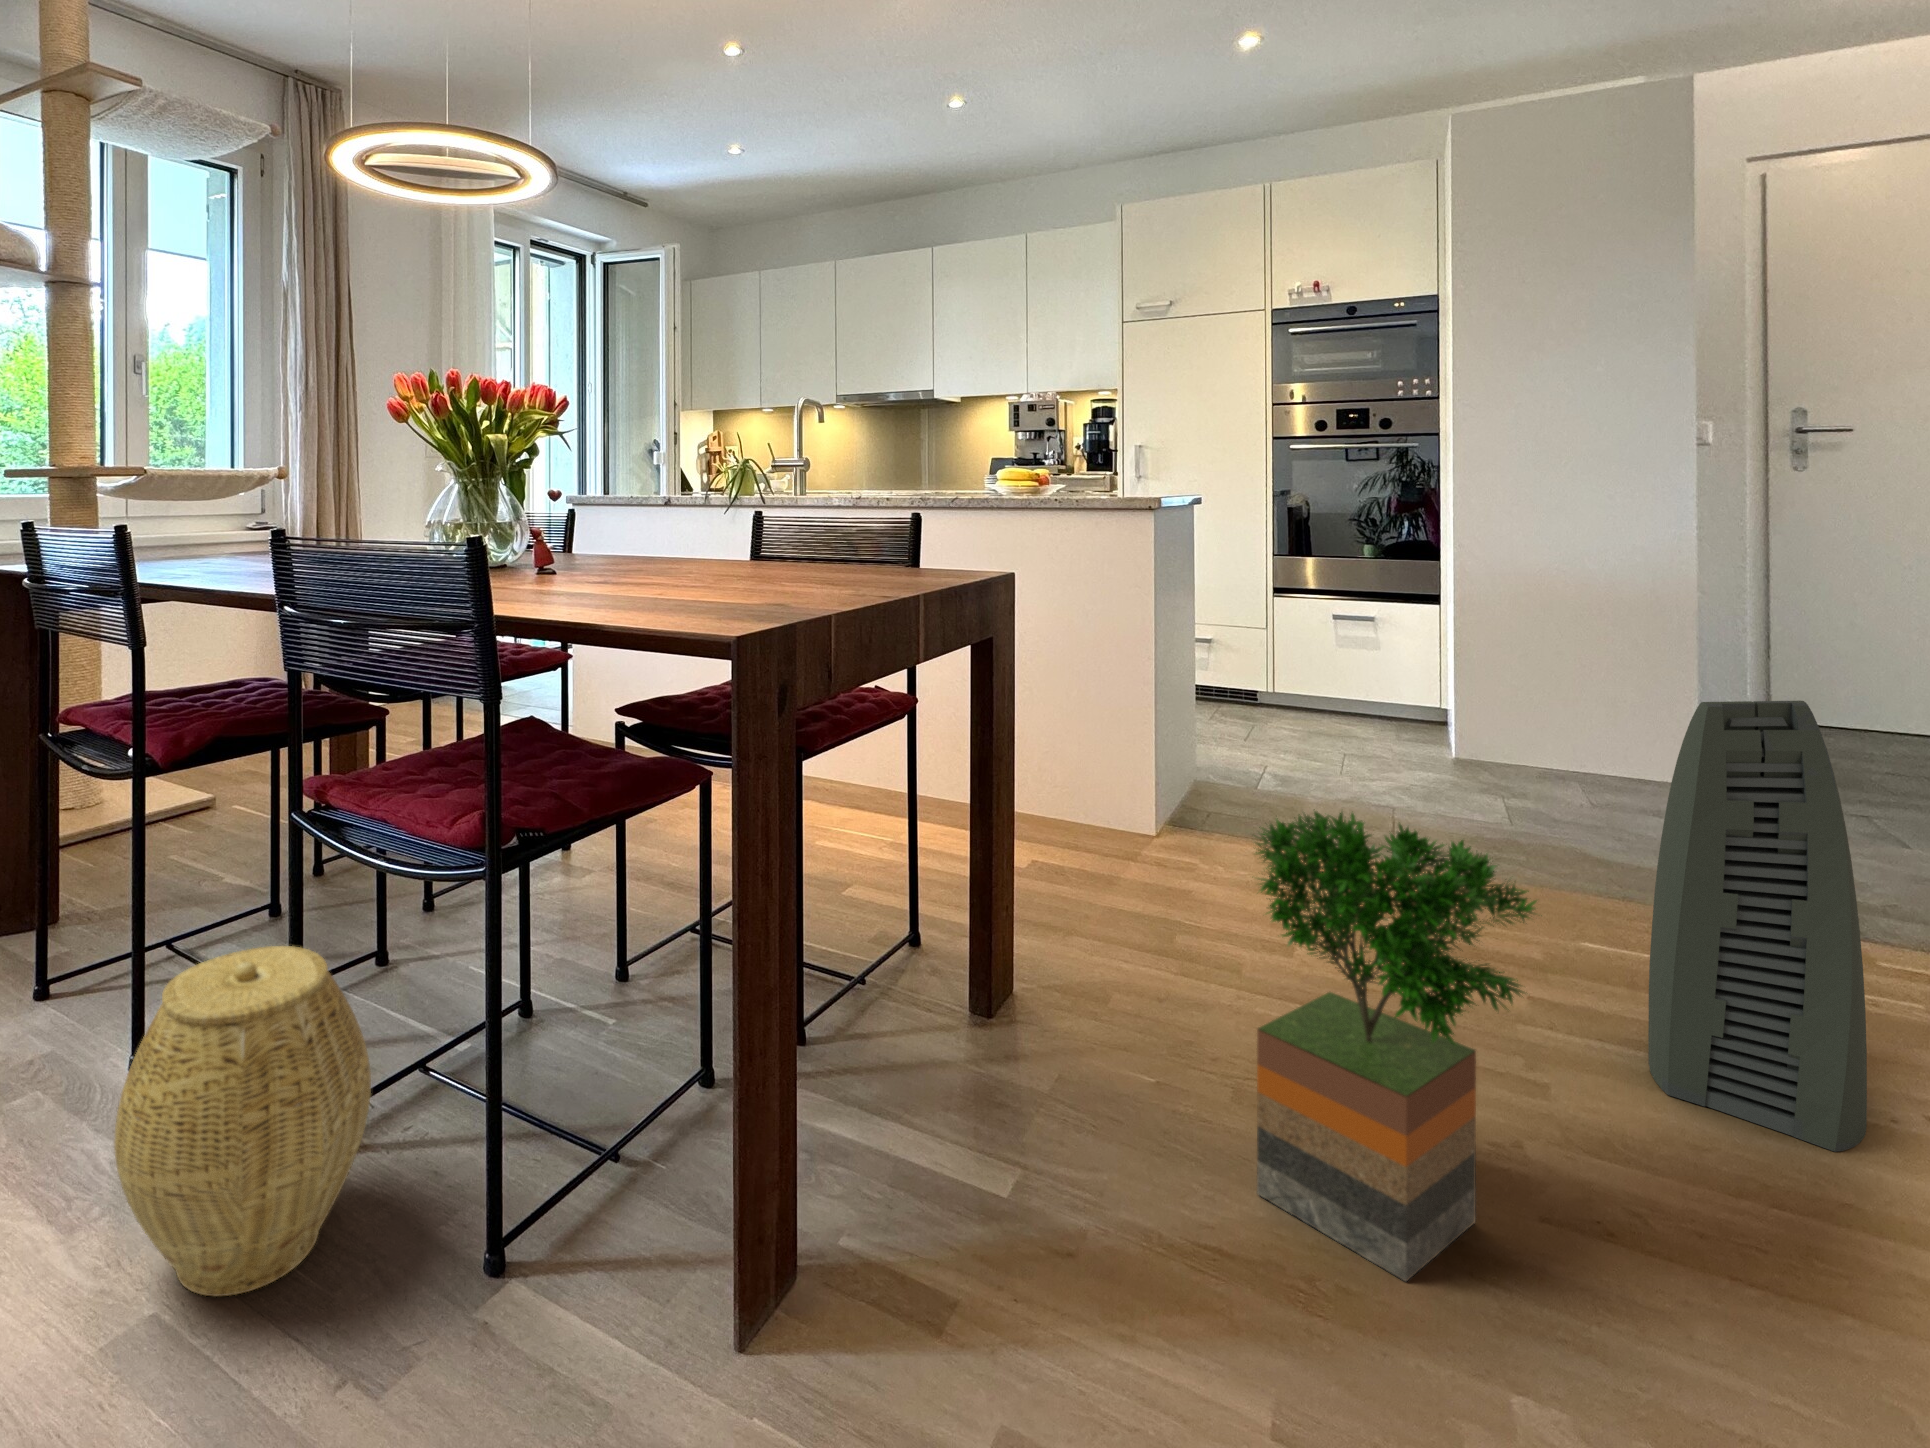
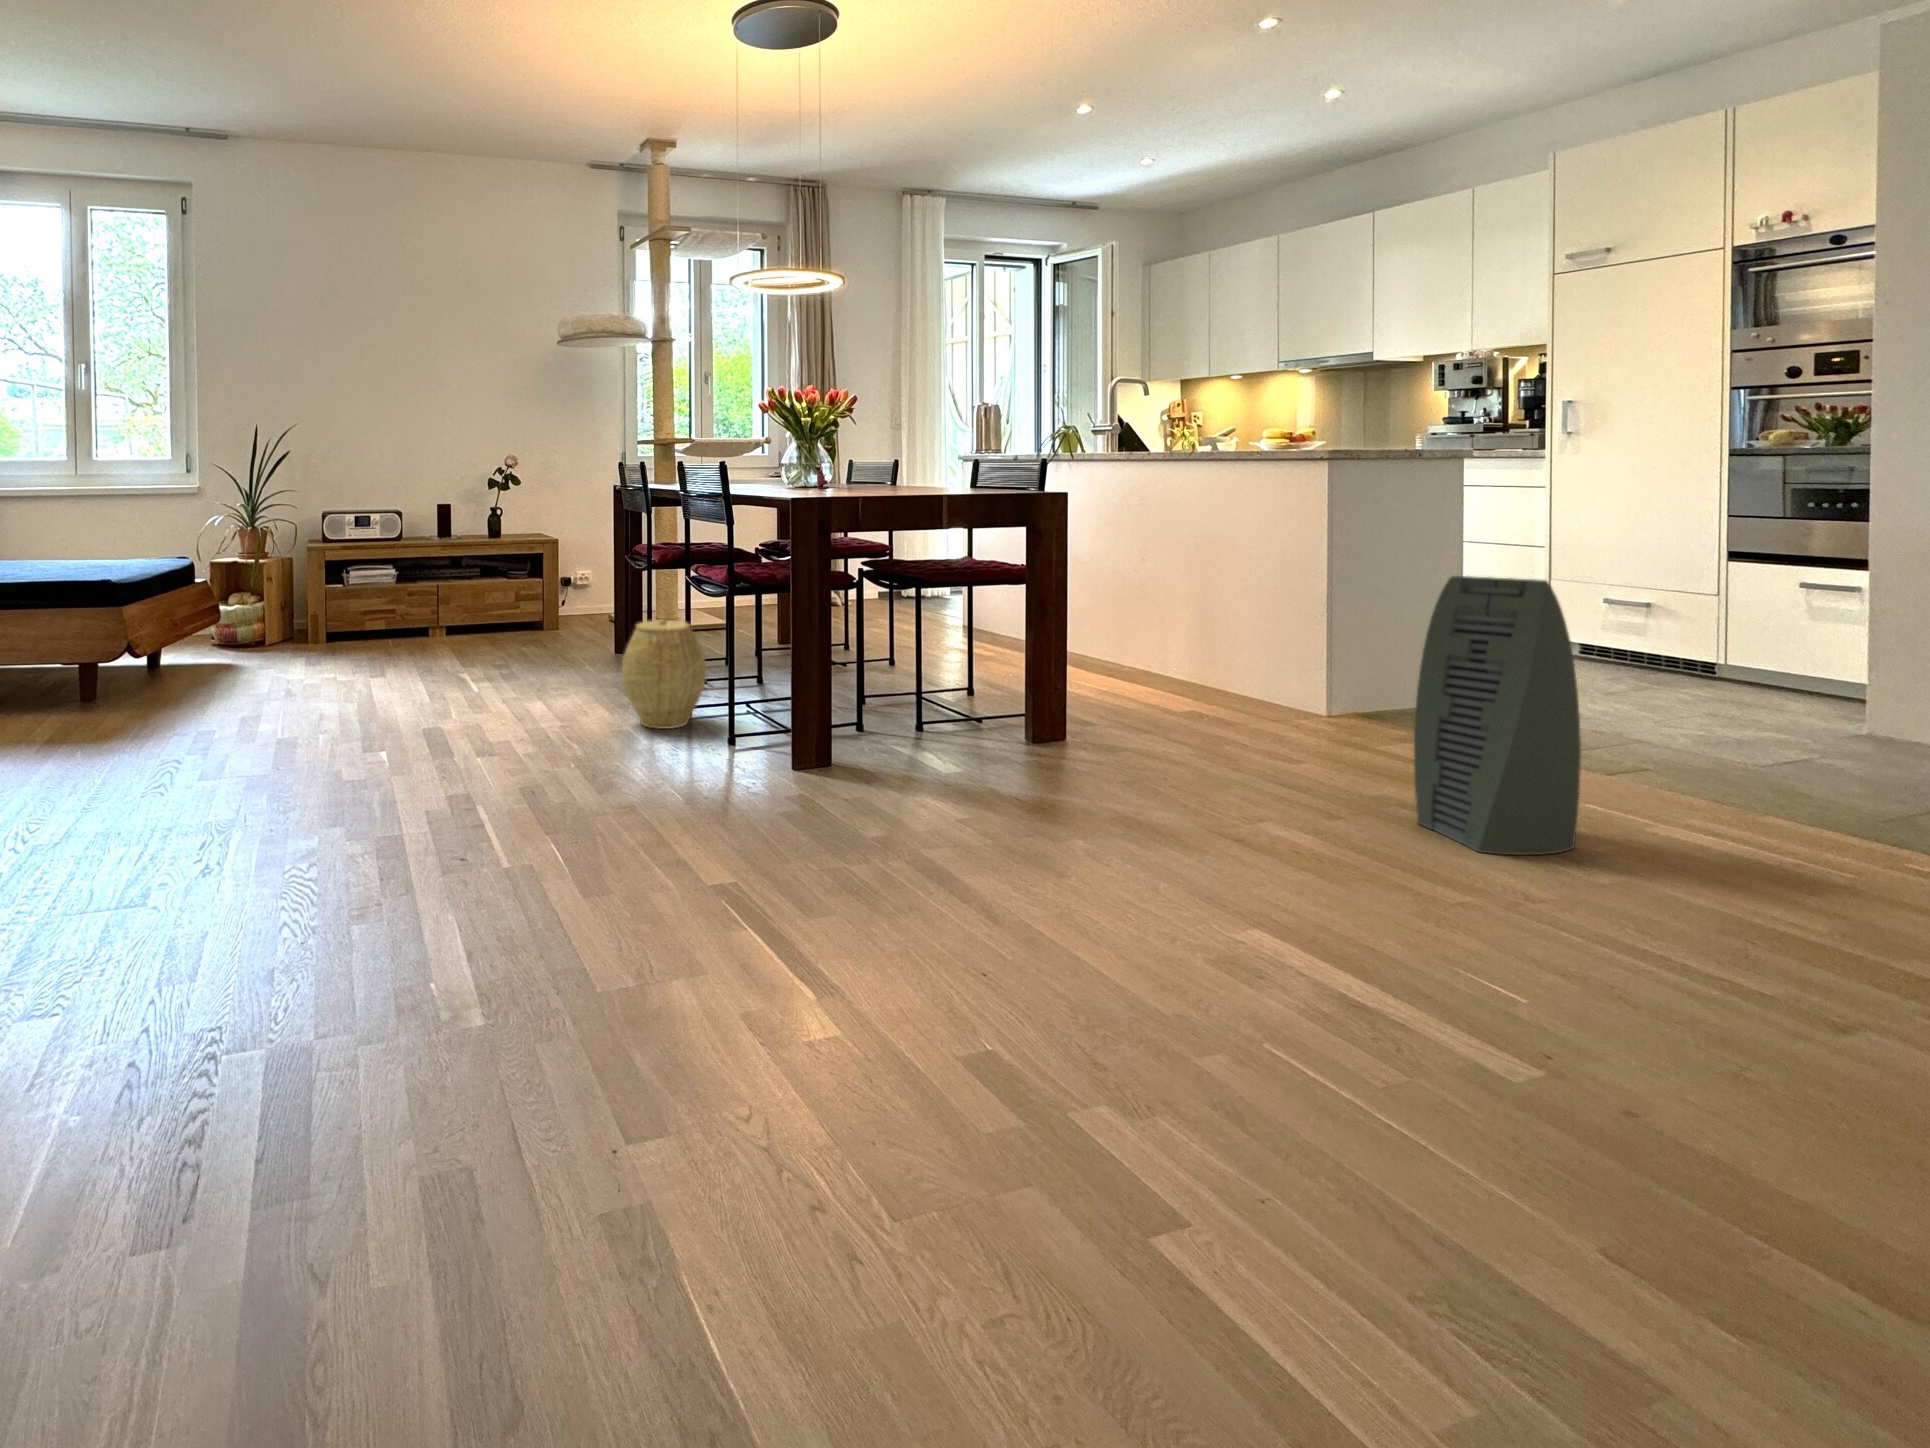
potted tree: present [1256,809,1542,1281] -> none [1042,604,1203,813]

